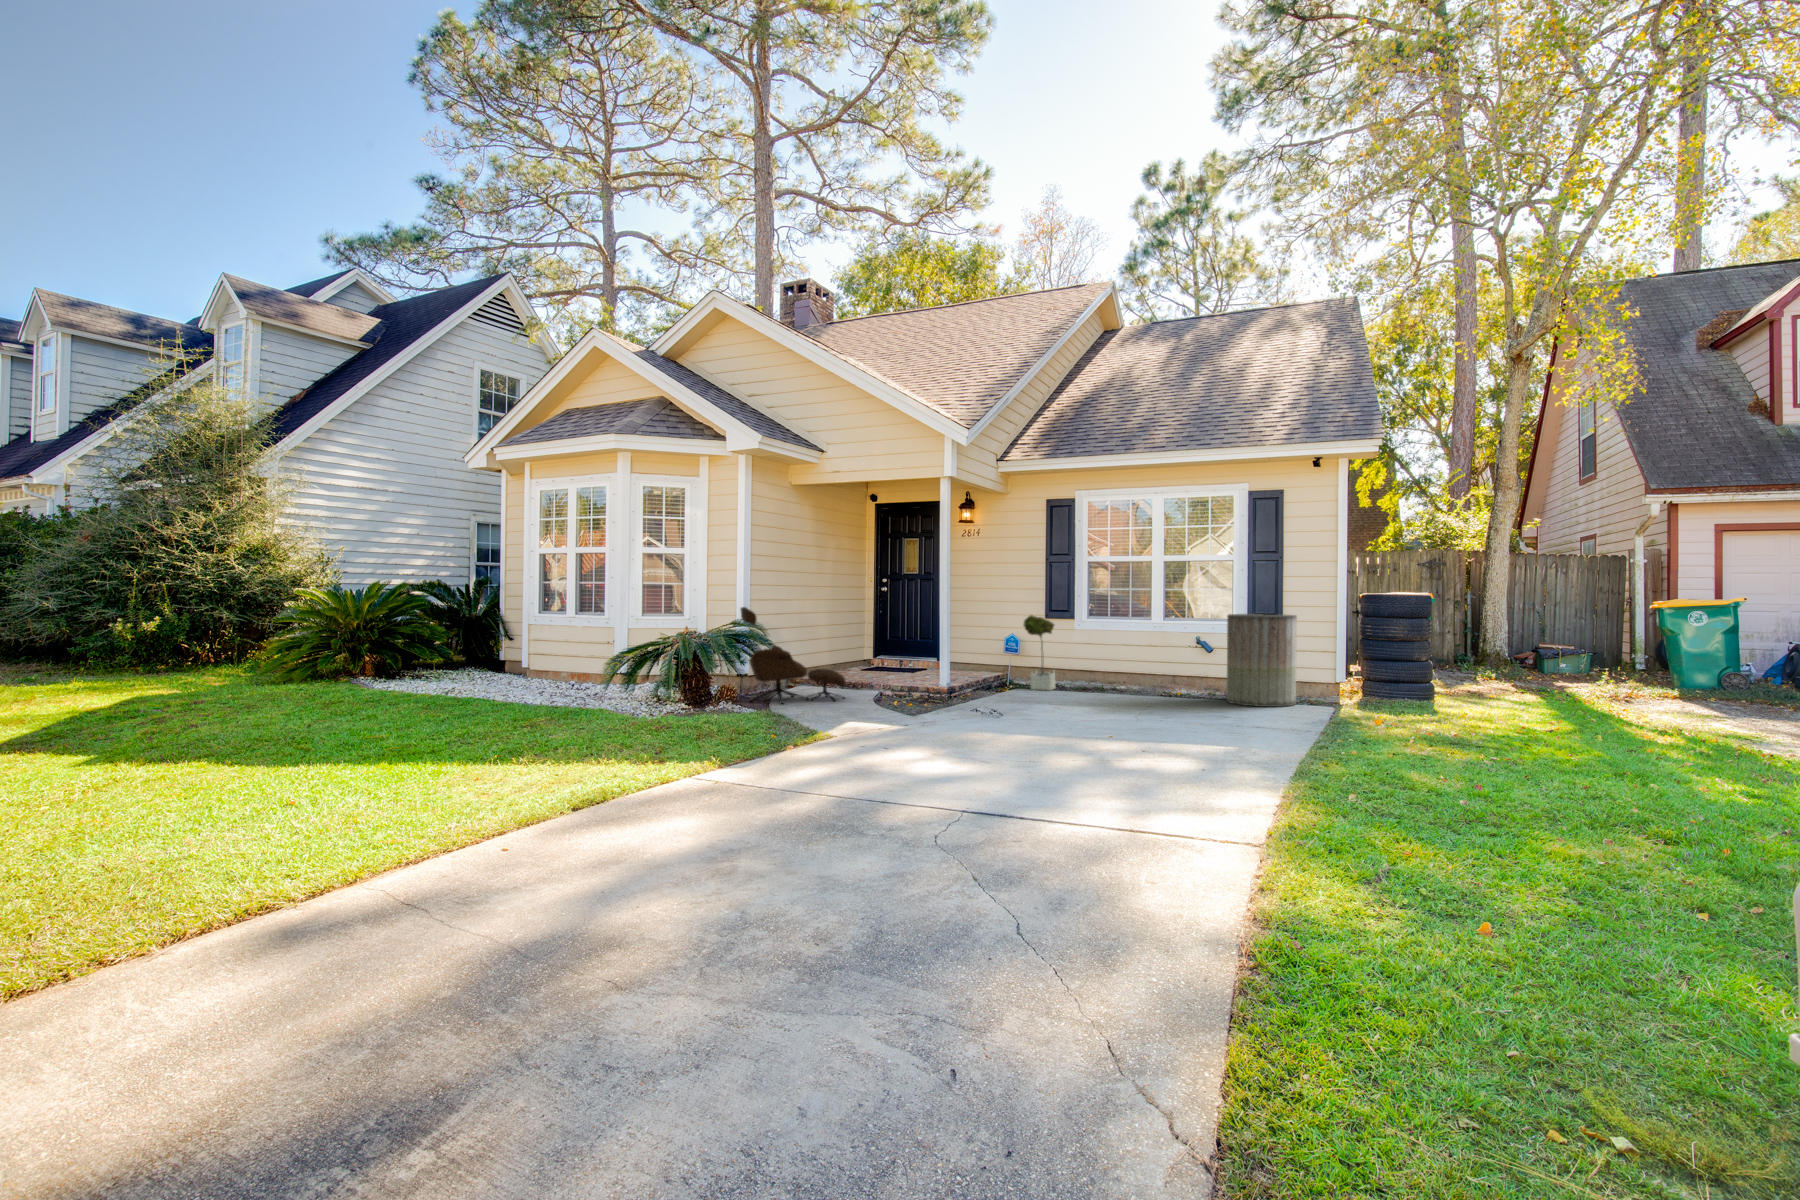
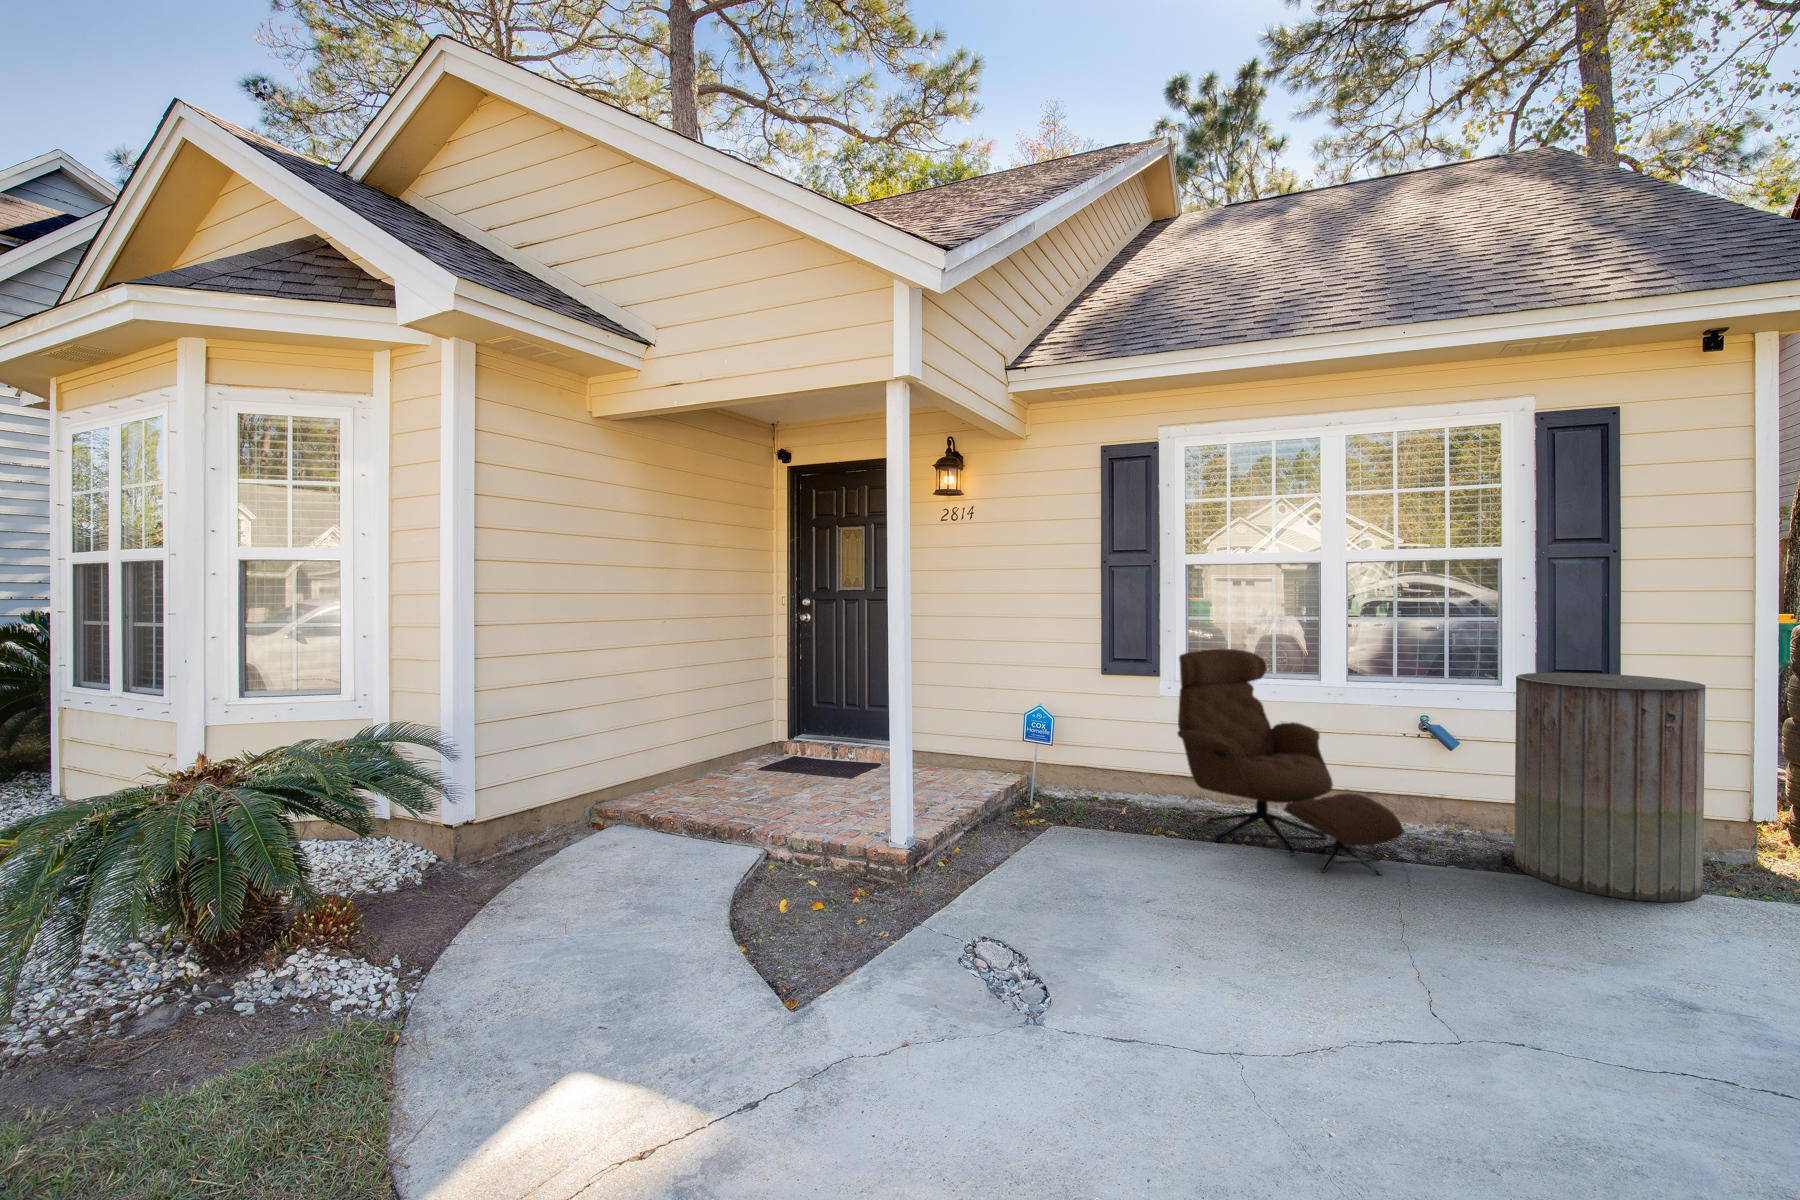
lounge chair: present [741,607,846,704] -> present [1177,649,1403,875]
potted tree: present [1023,615,1055,690] -> none [1056,669,1119,818]

